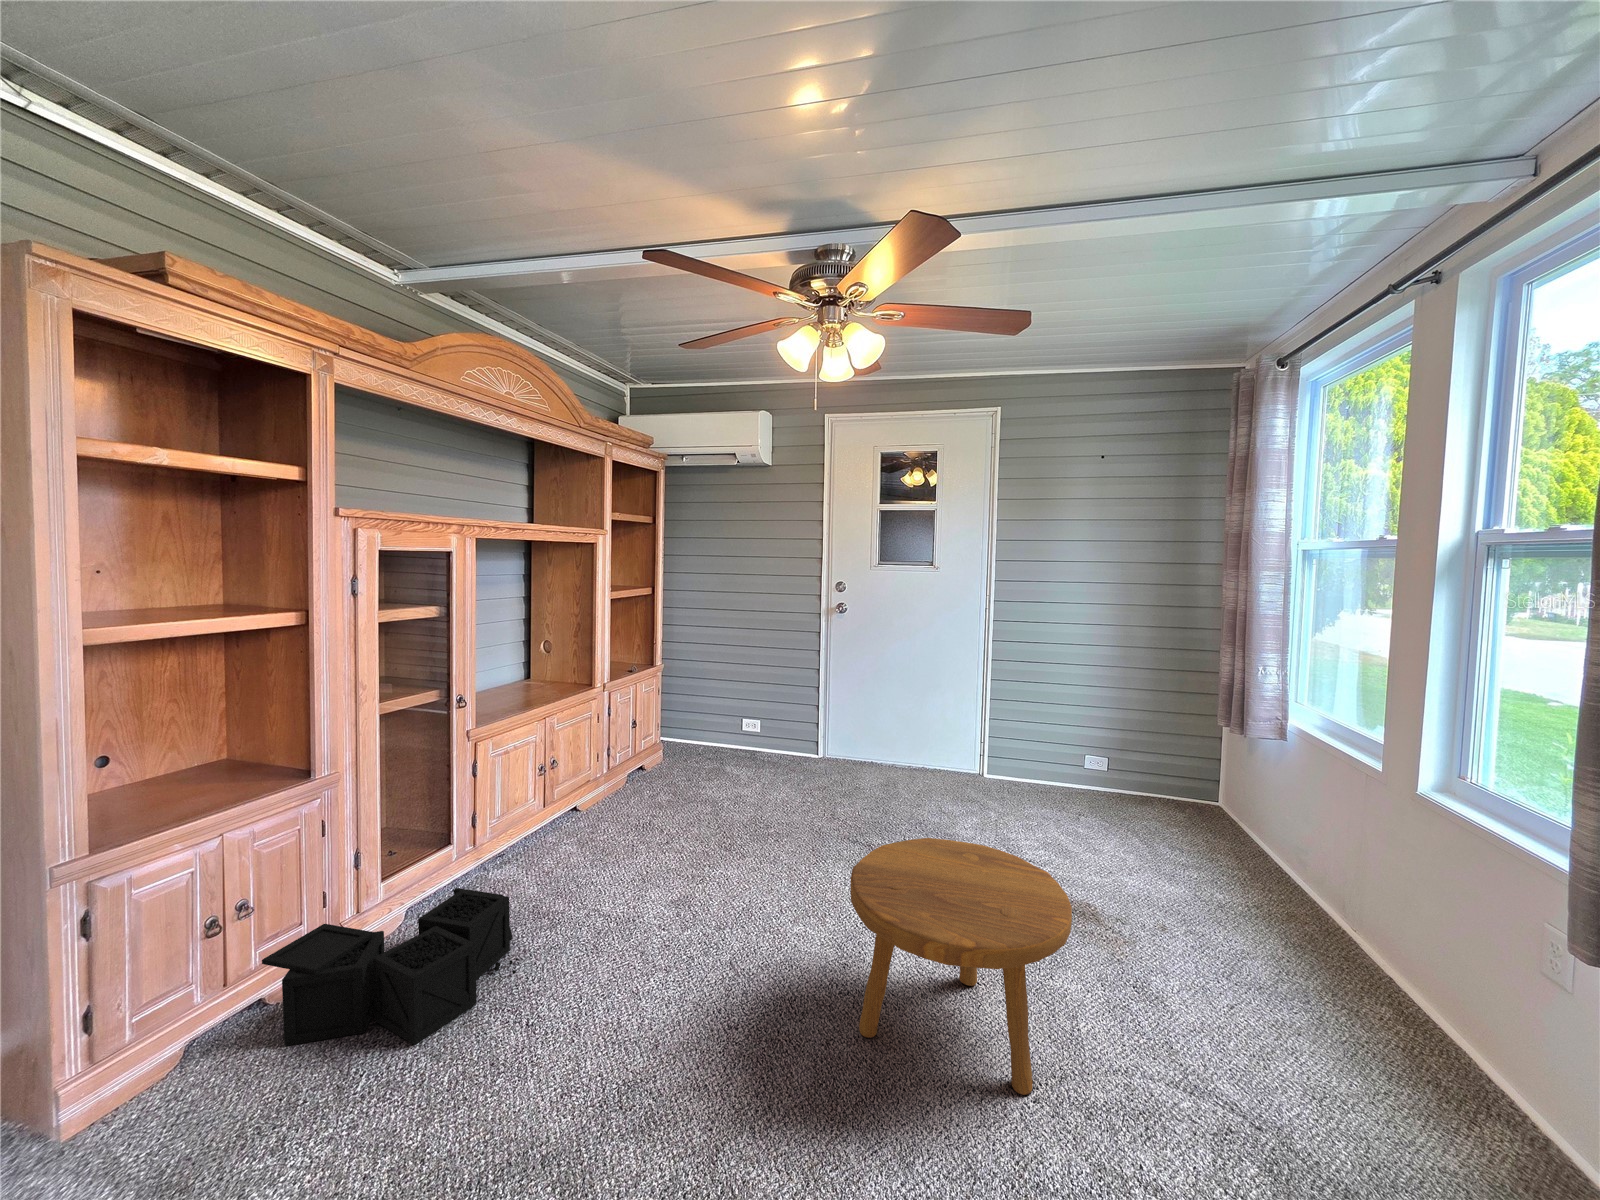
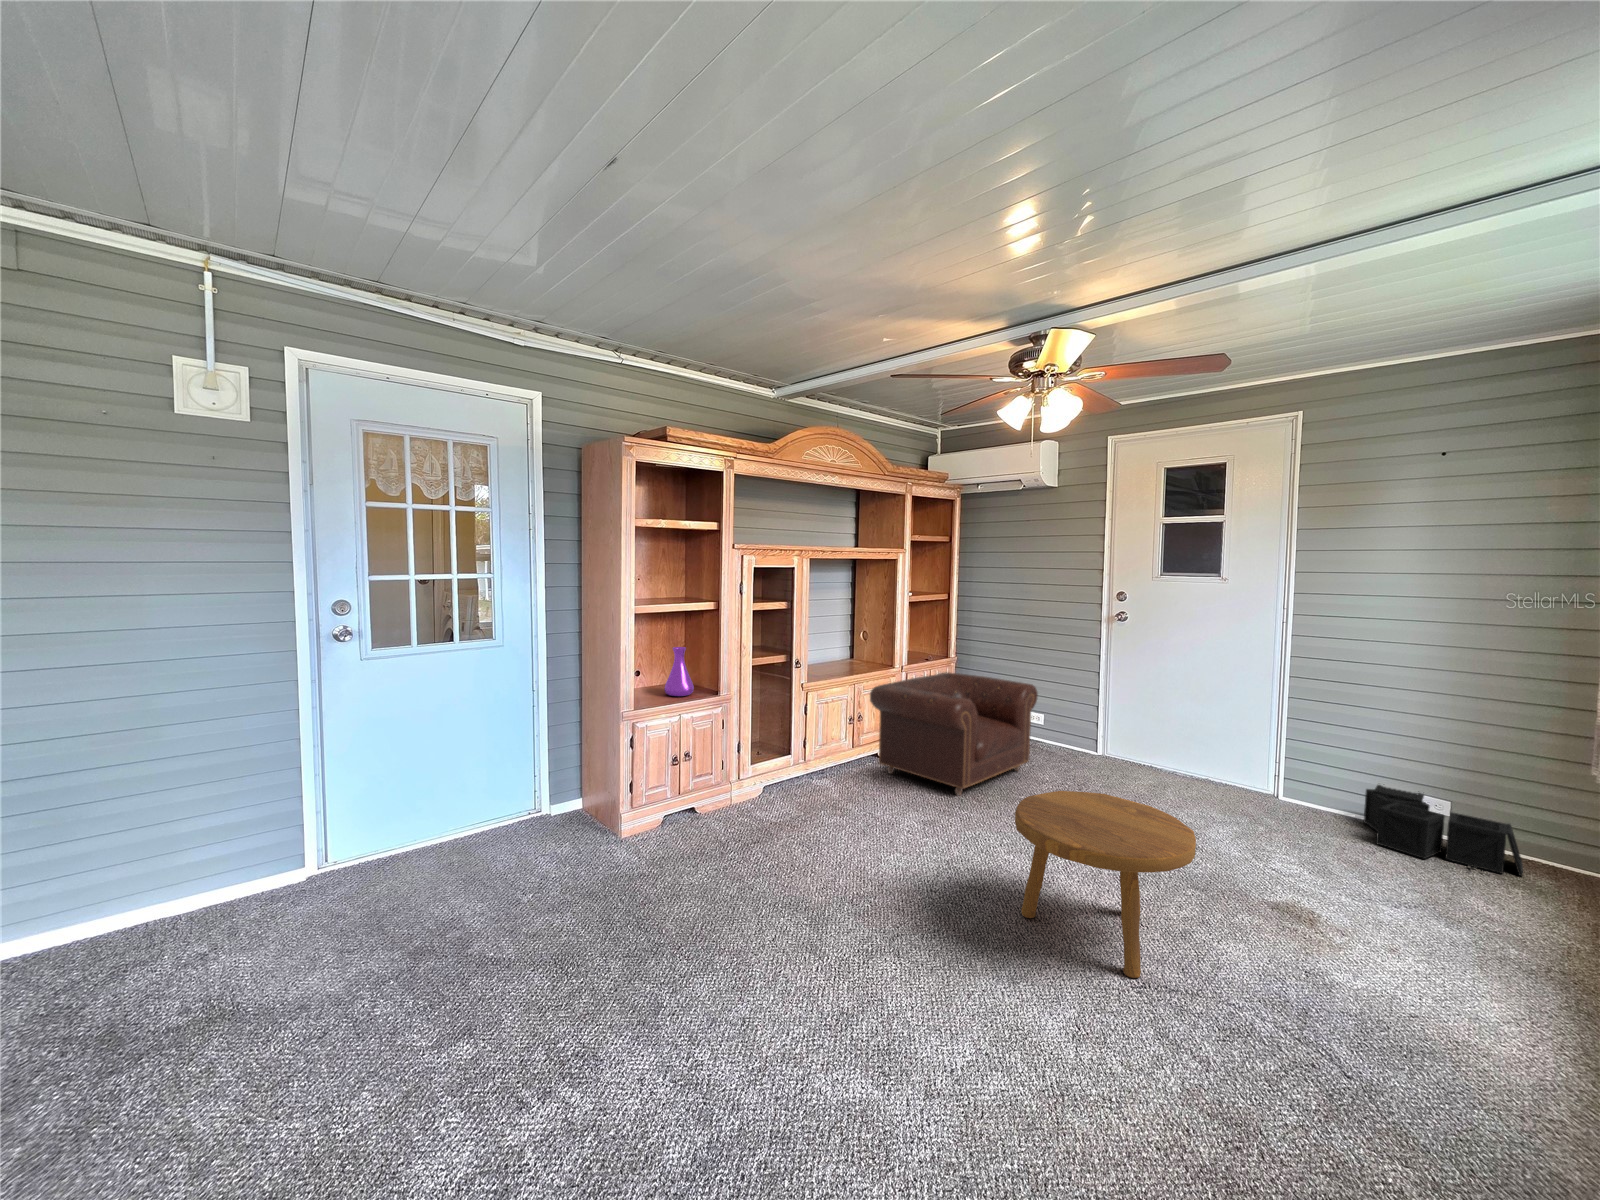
armchair: none [569,685,770,850] -> present [870,673,1038,796]
vase: none [181,700,255,798] -> present [664,647,694,696]
storage bin: present [262,888,518,1046] -> present [1364,785,1523,876]

